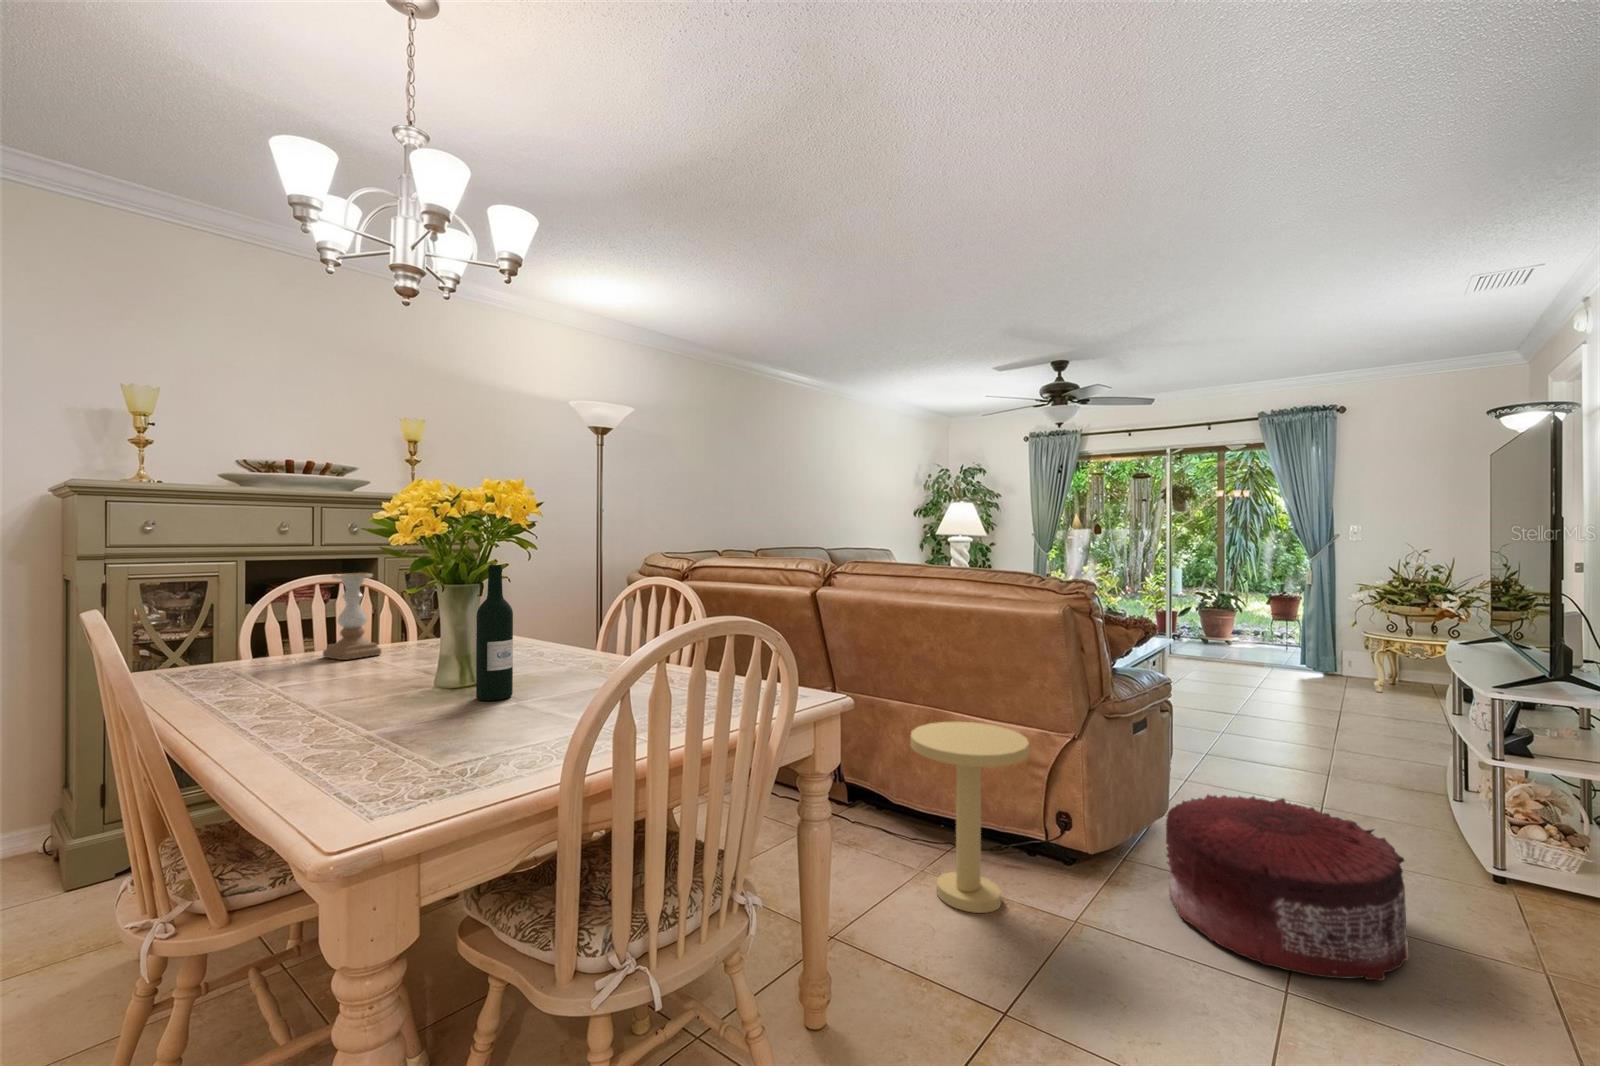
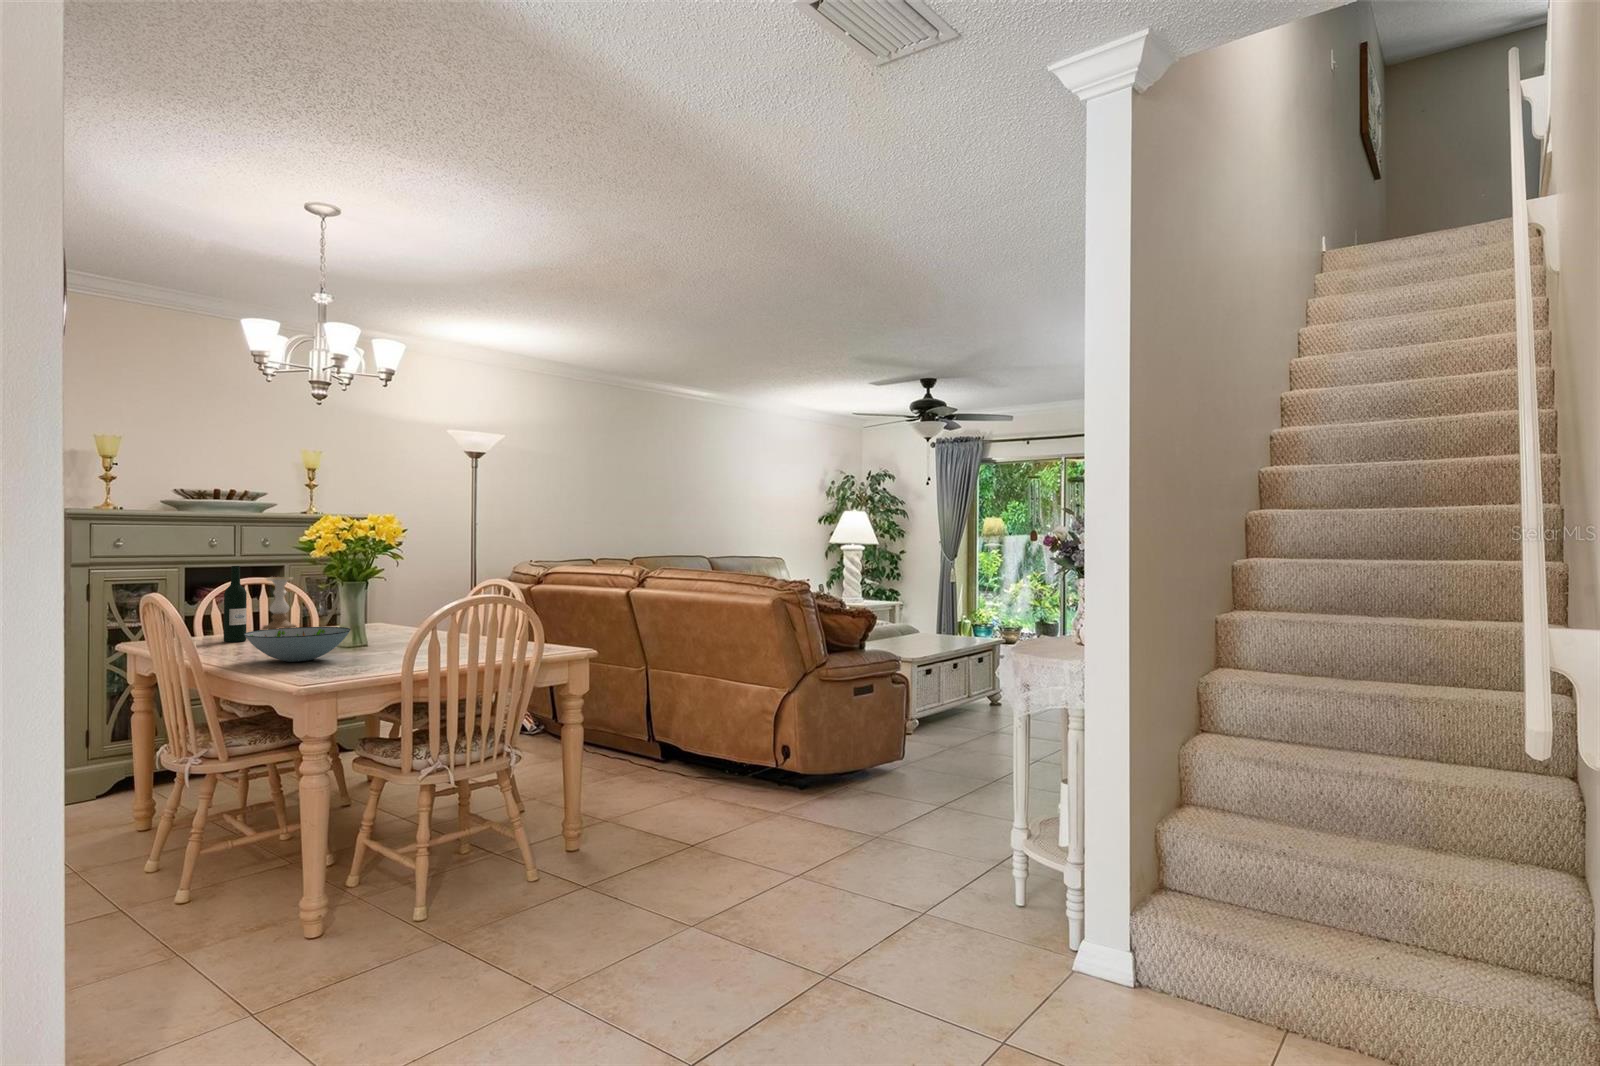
wine bottle: present [476,565,513,700] -> present [224,566,247,642]
decorative bowl: none [244,664,453,741] -> present [244,627,351,662]
side table: present [911,722,1029,913] -> none [670,684,750,808]
pouf: present [1166,794,1409,981] -> none [837,732,976,828]

